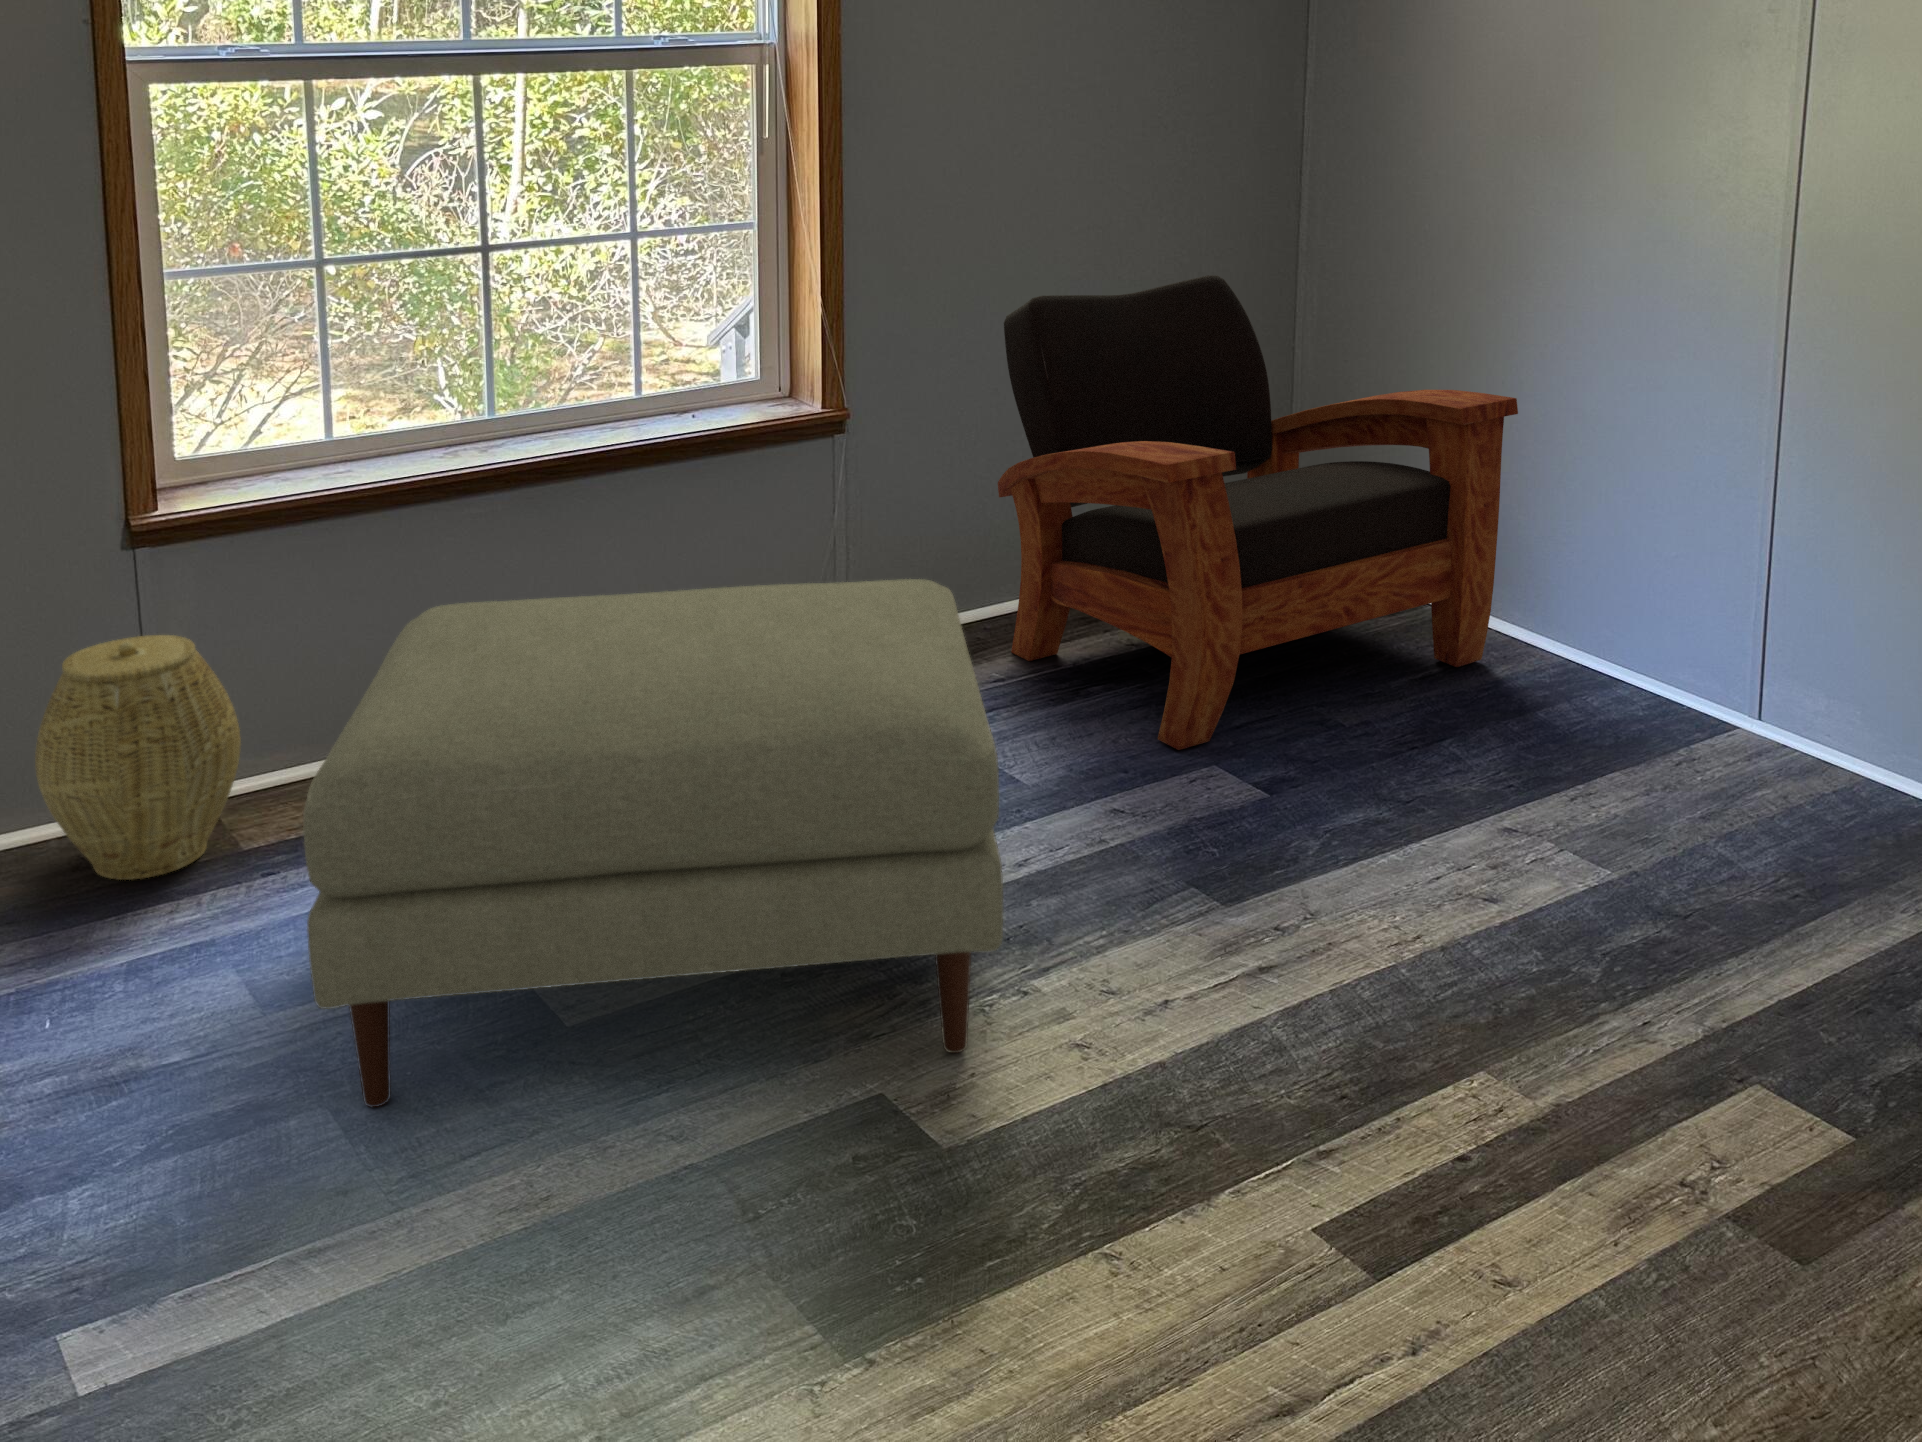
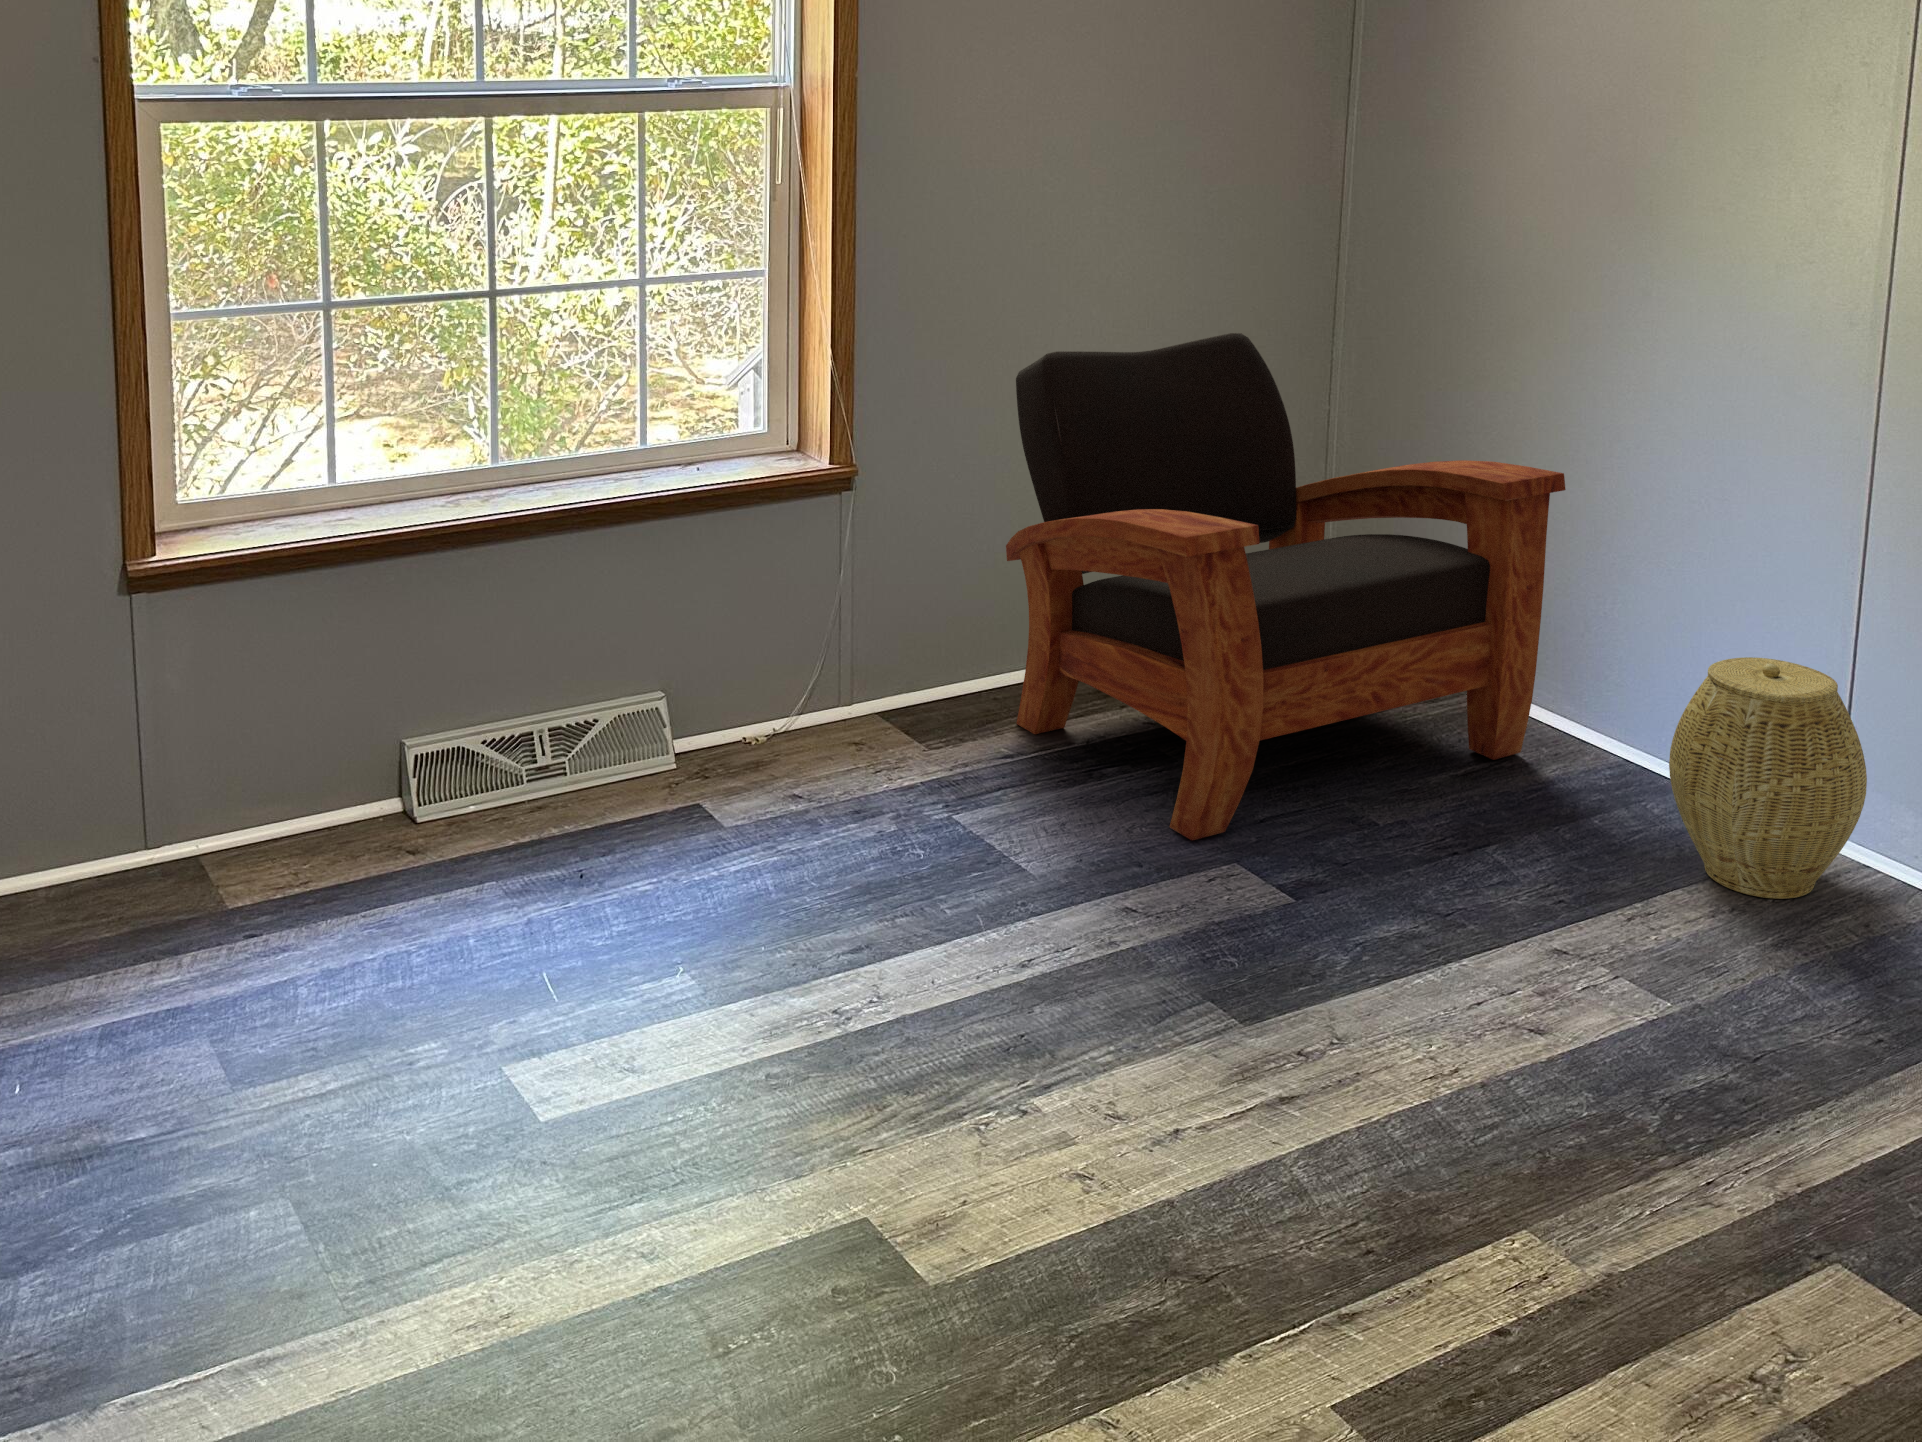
ottoman: present [303,579,1003,1107] -> none [270,653,1001,1199]
woven basket: present [35,635,241,880] -> present [1669,657,1867,899]

